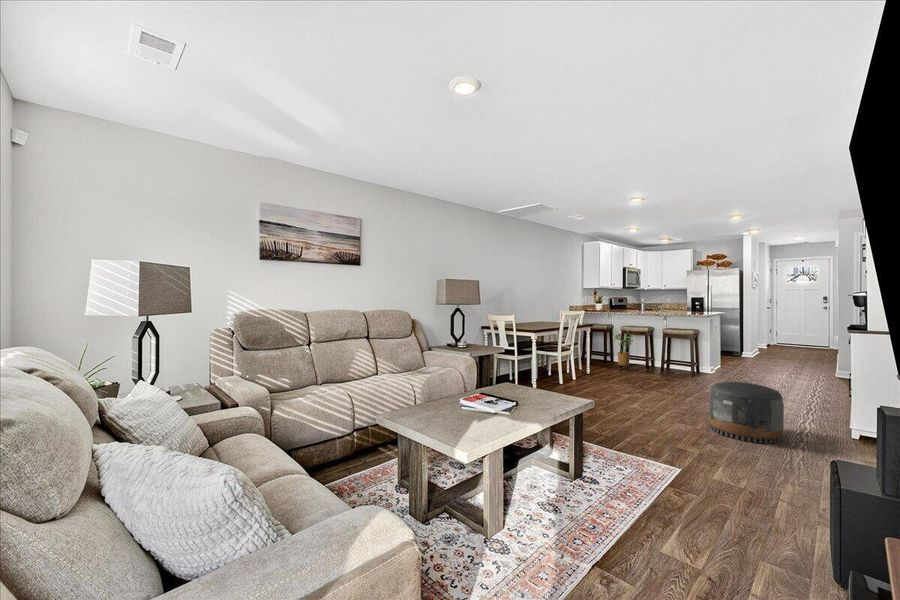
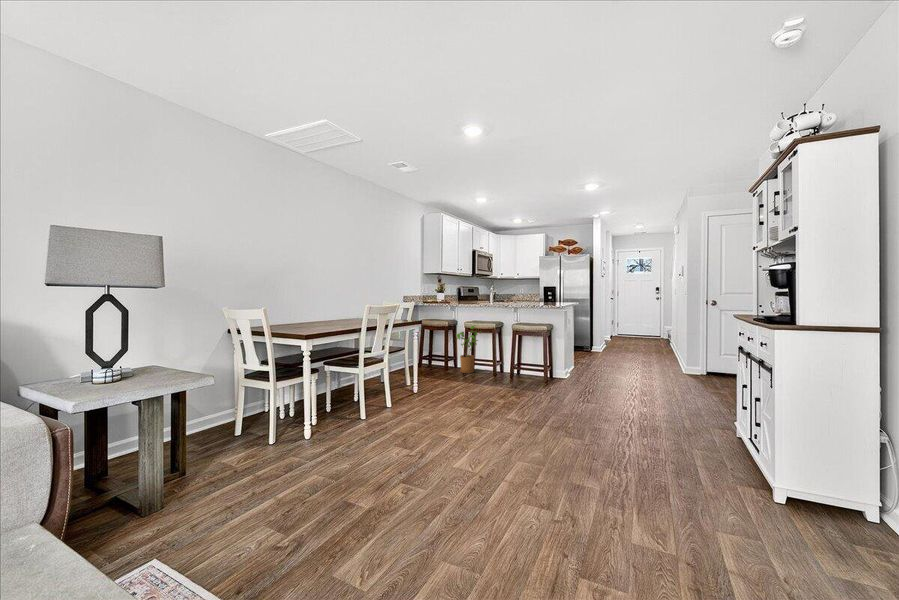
pouf: present [709,382,784,443] -> none [581,430,713,581]

